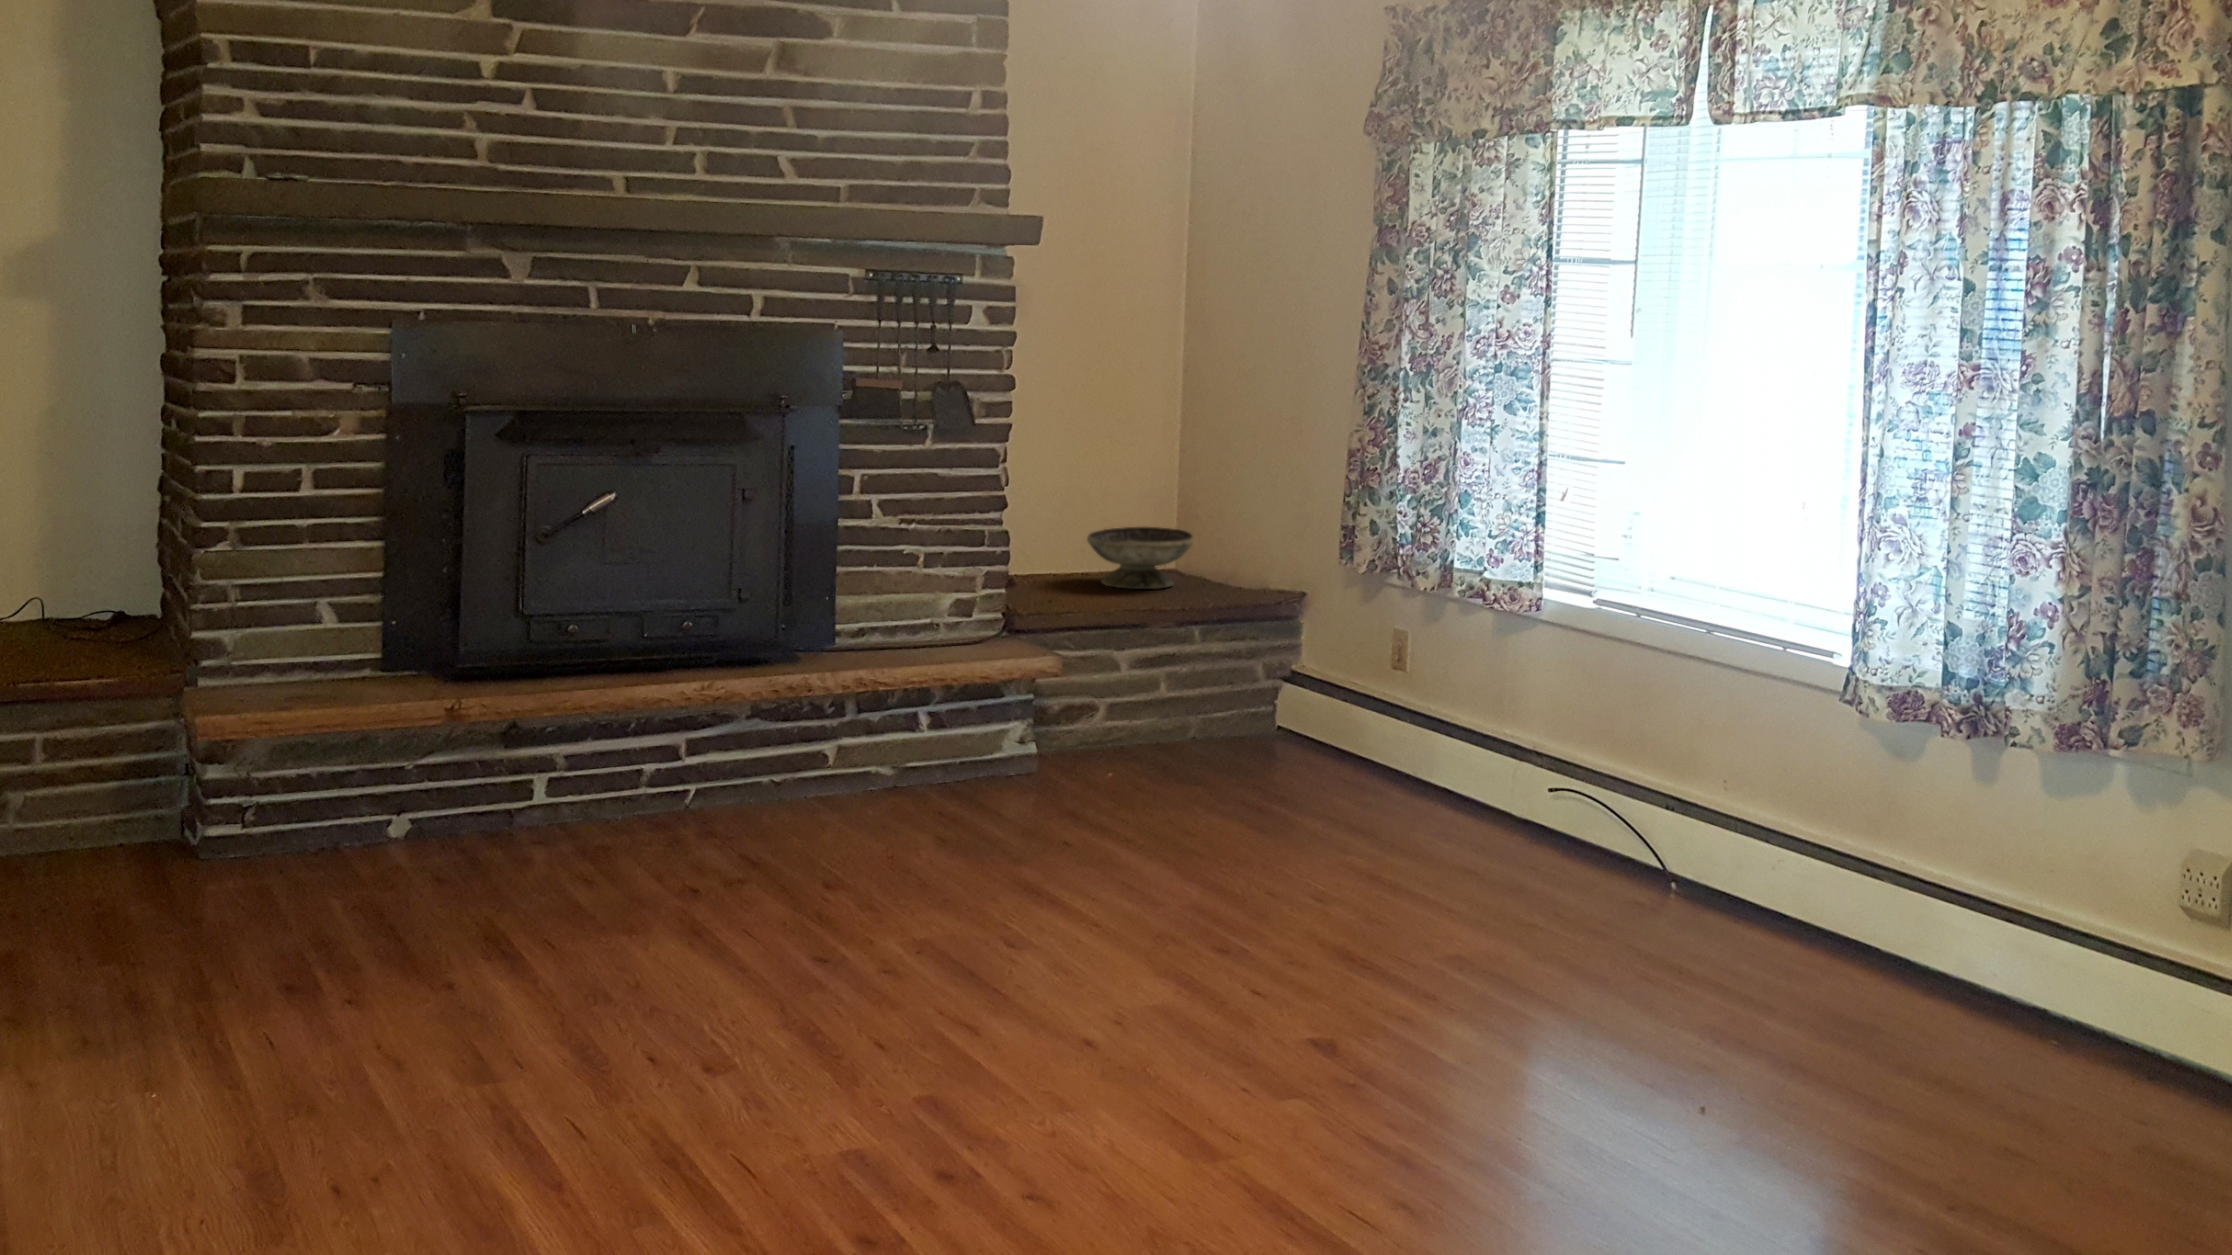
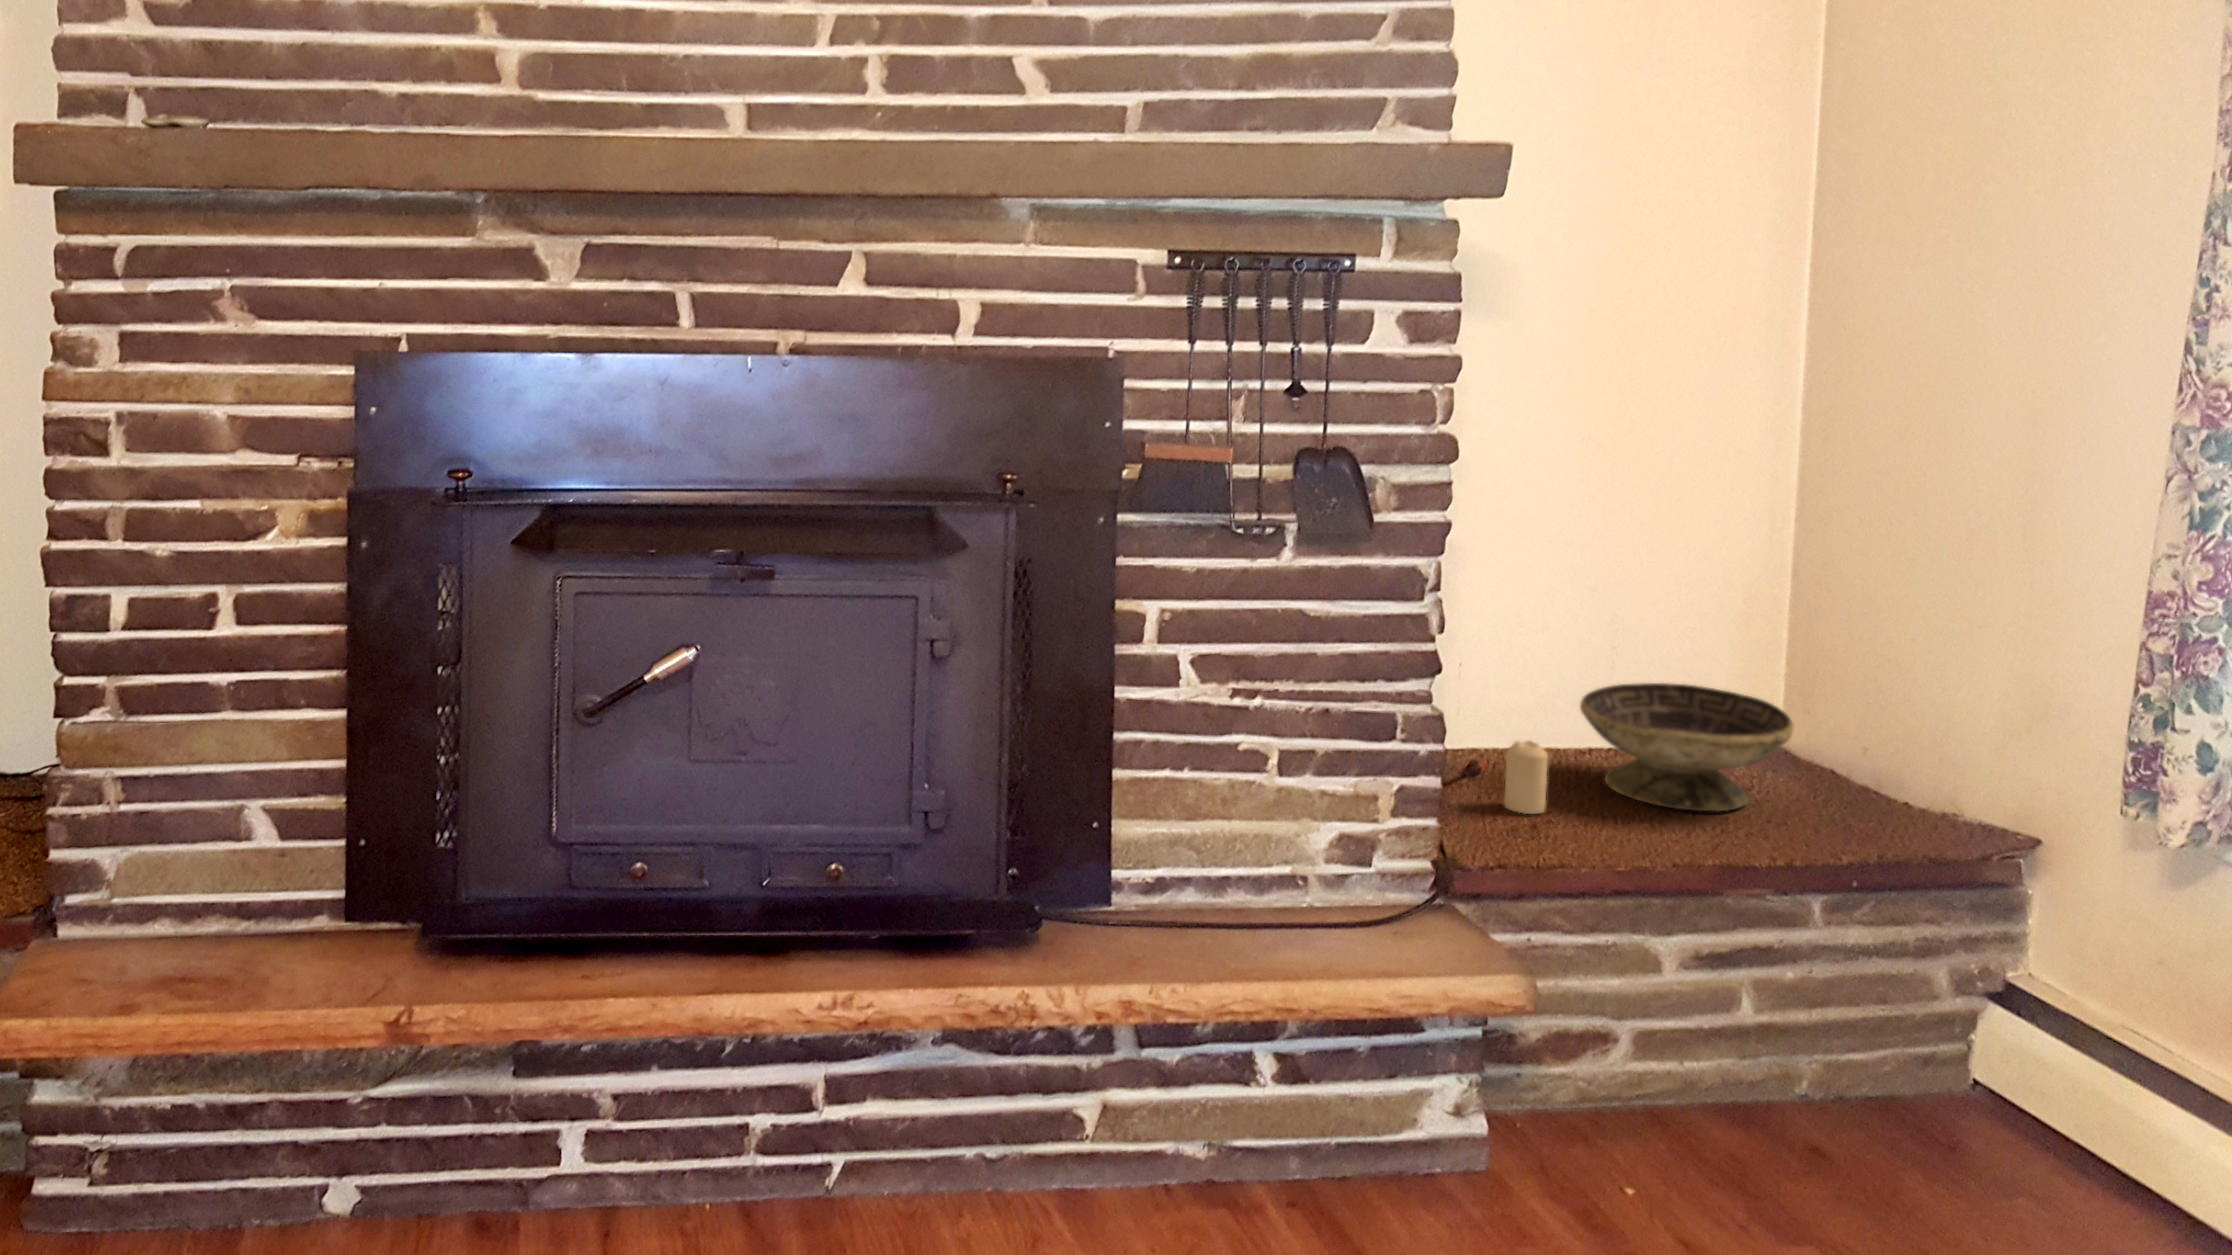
candle: none [1047,553,1068,594] -> present [1504,741,1548,814]

